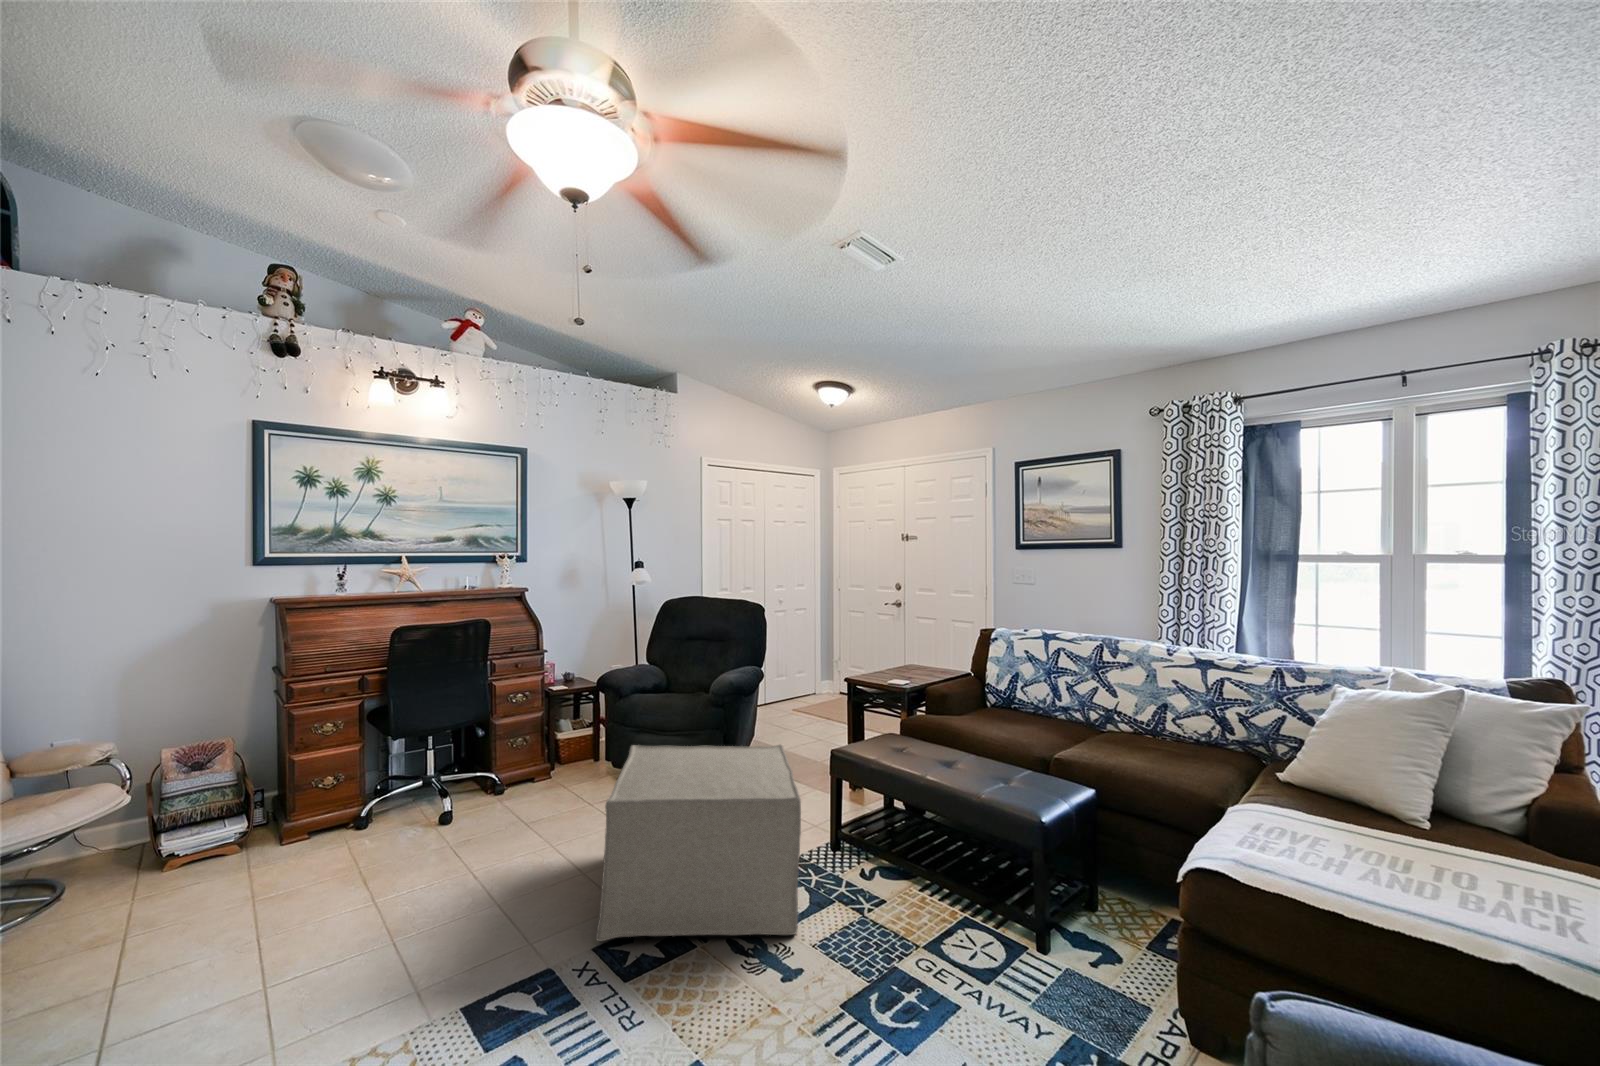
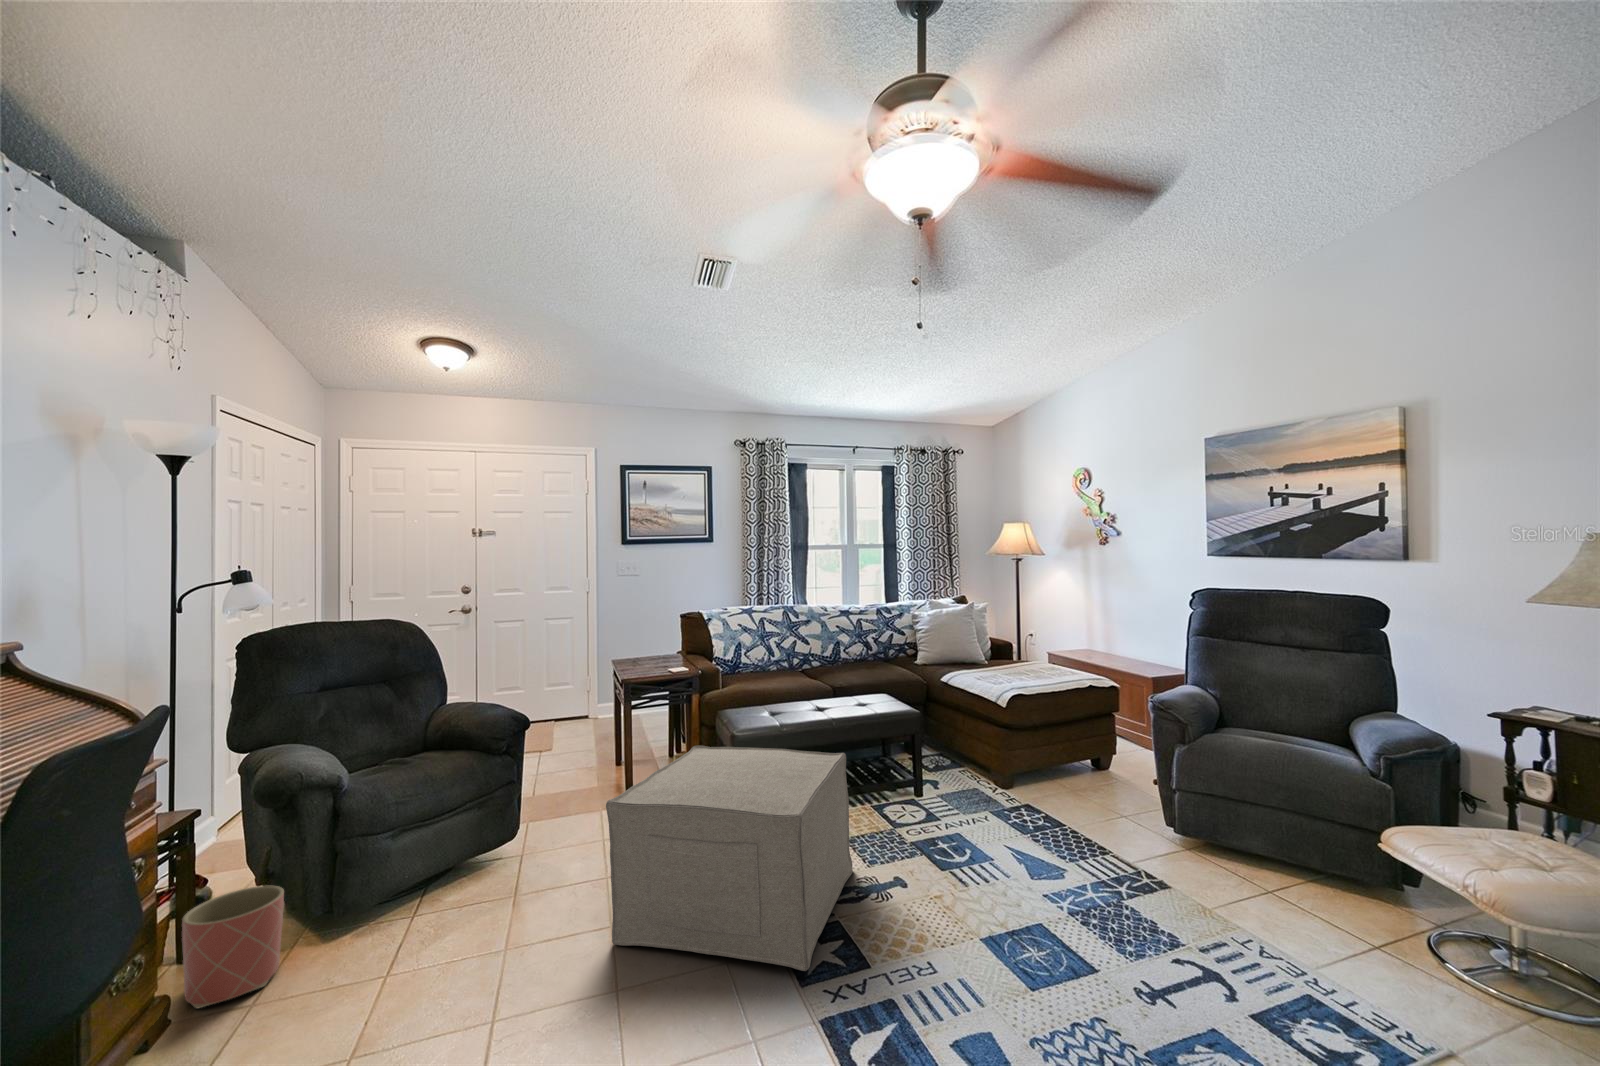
planter: none [553,729,596,780] -> present [182,886,284,1008]

